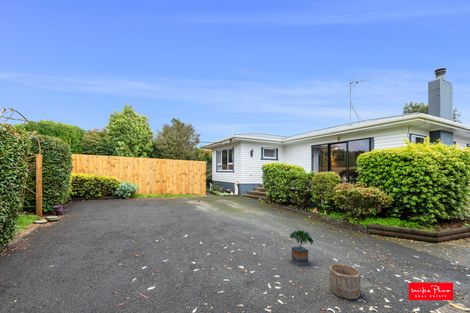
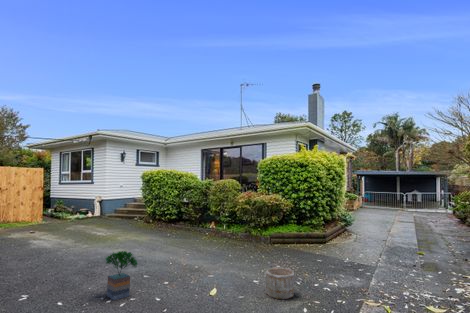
potted tree: present [290,230,314,266] -> present [106,251,138,300]

